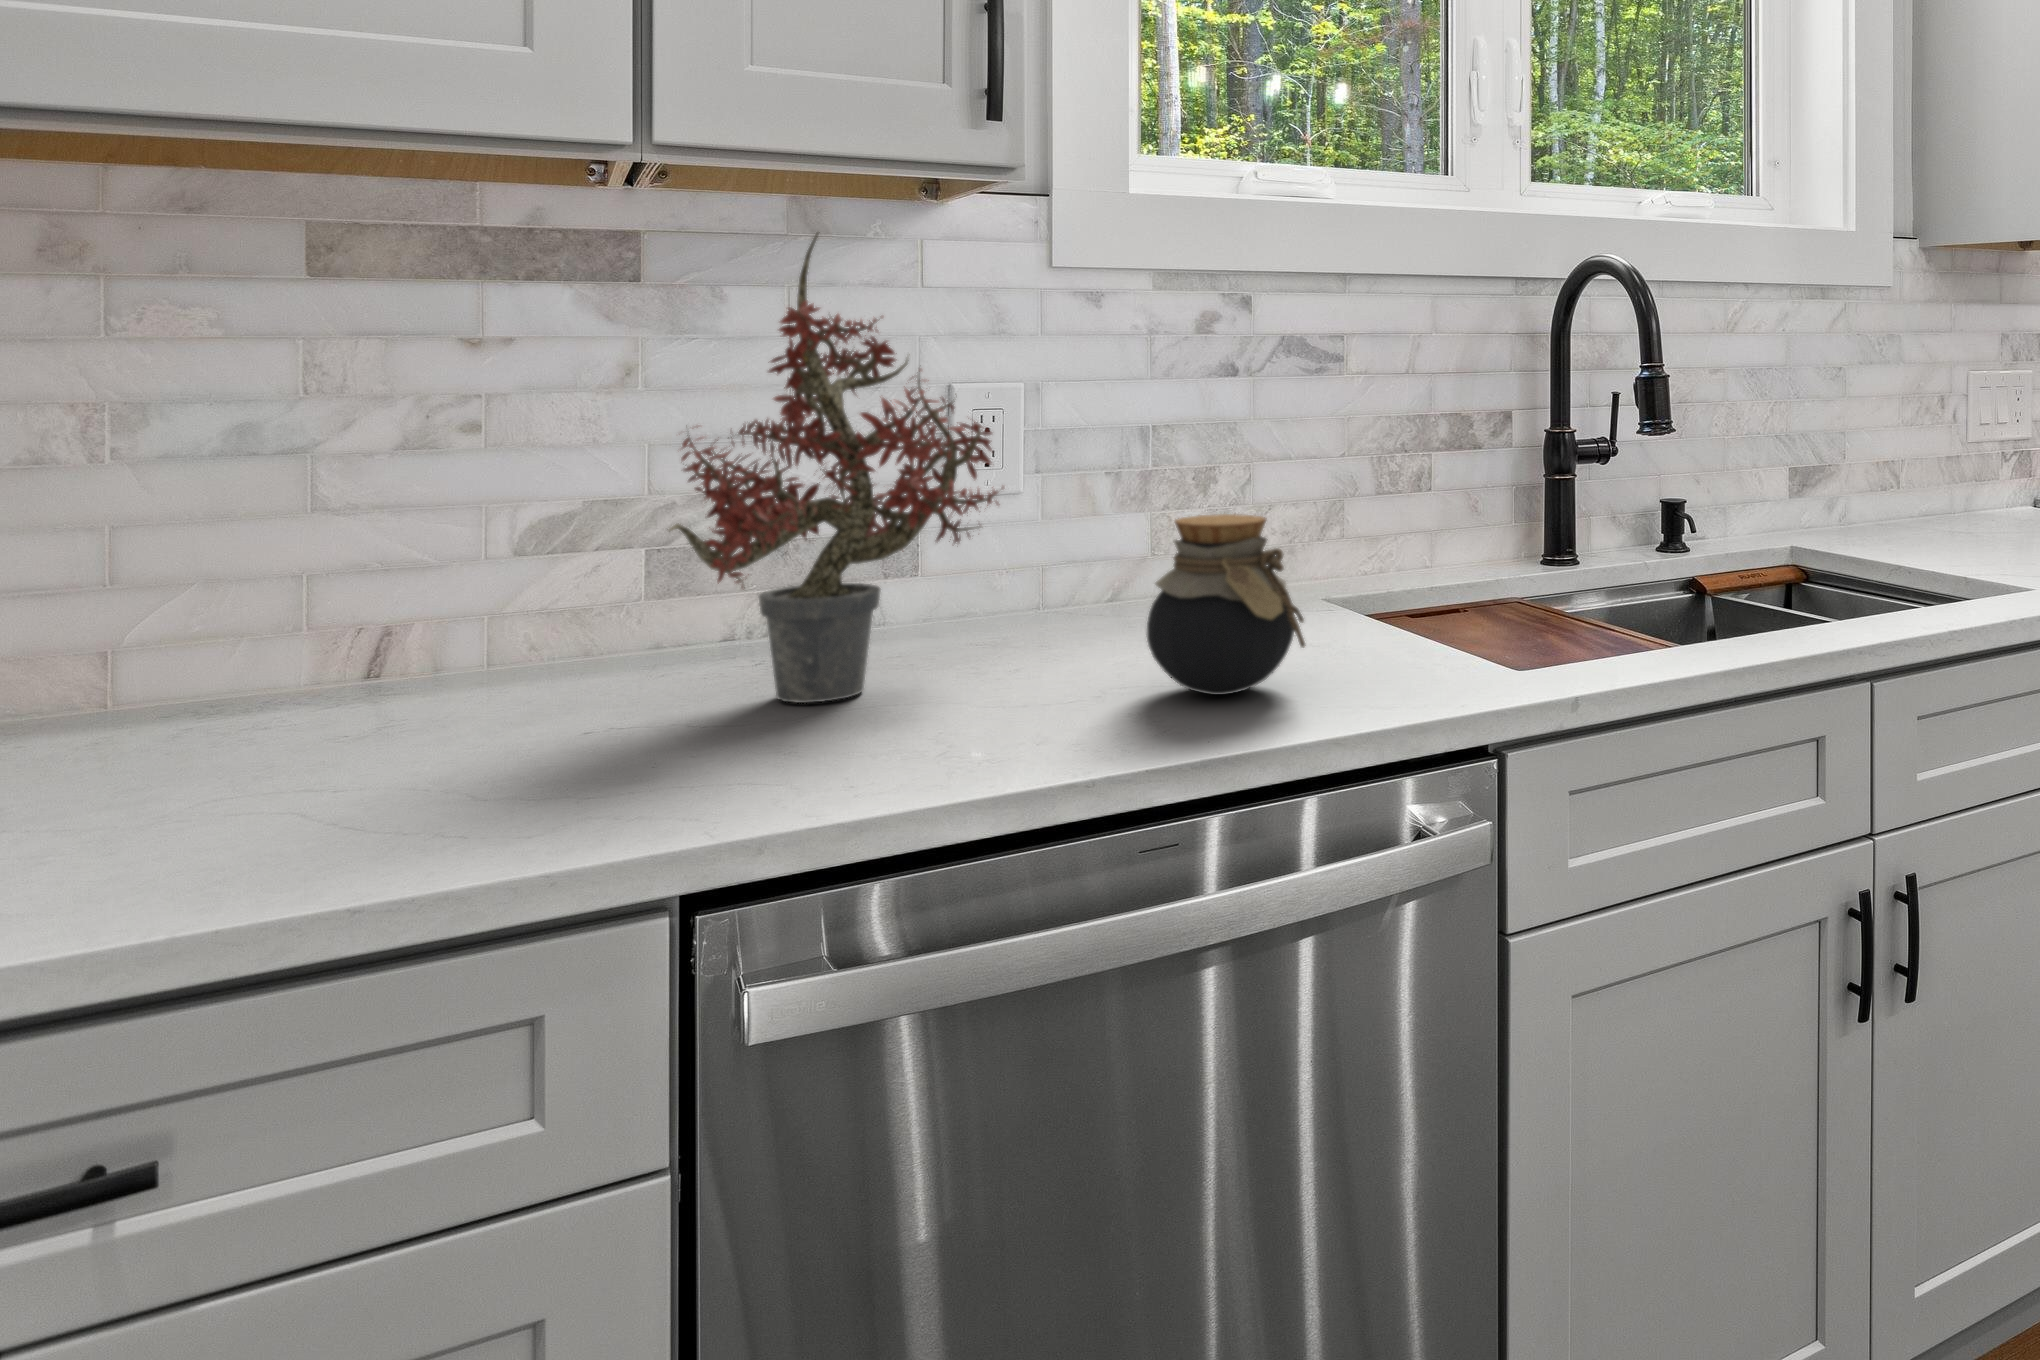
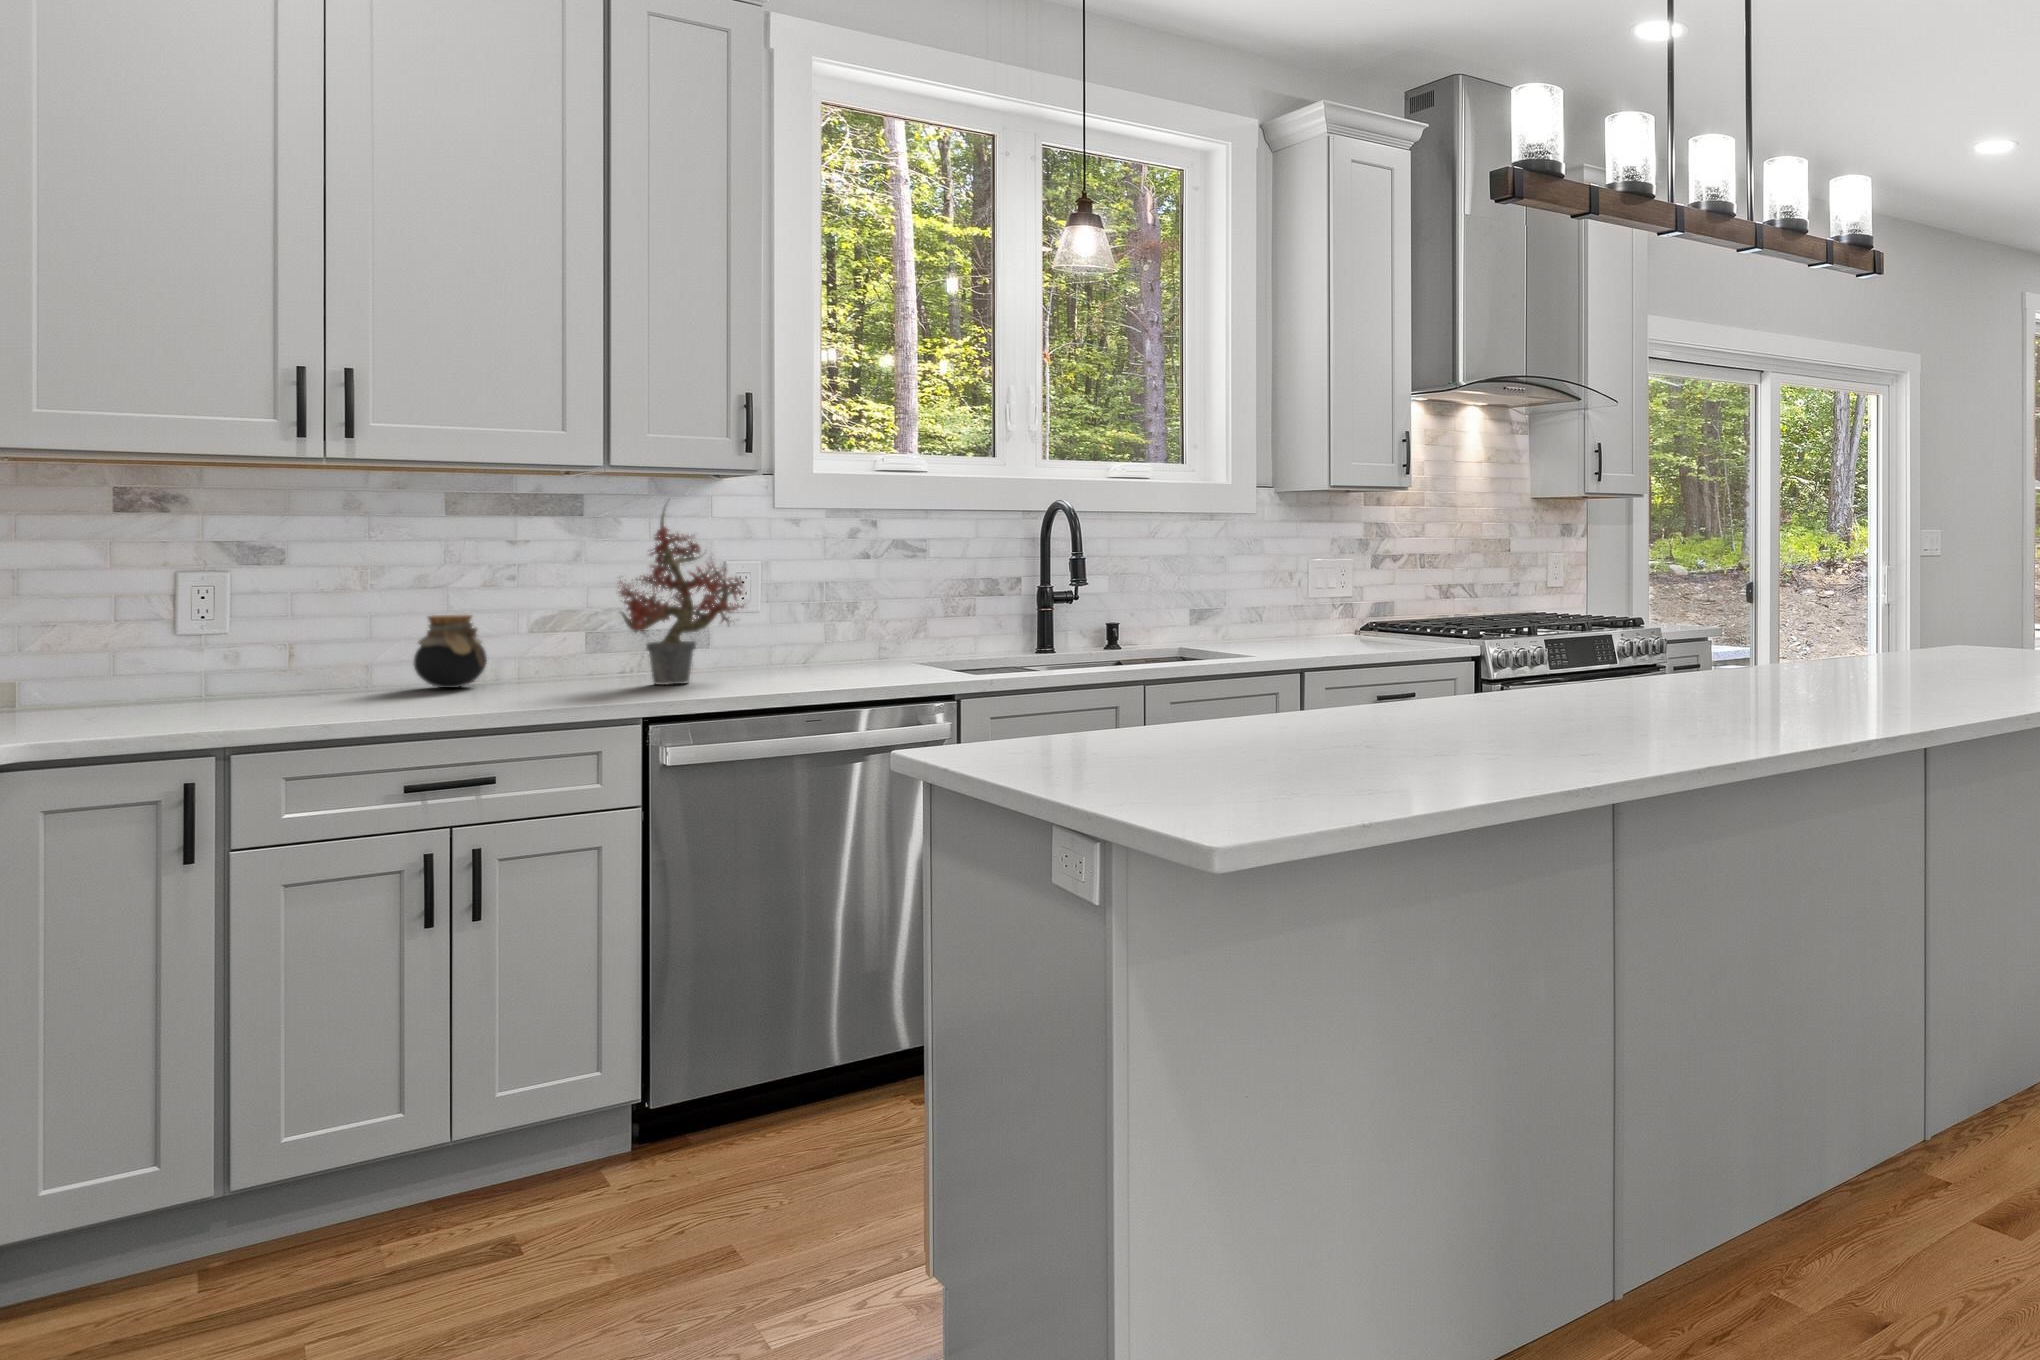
jar: present [1147,514,1305,695] -> present [414,615,487,688]

